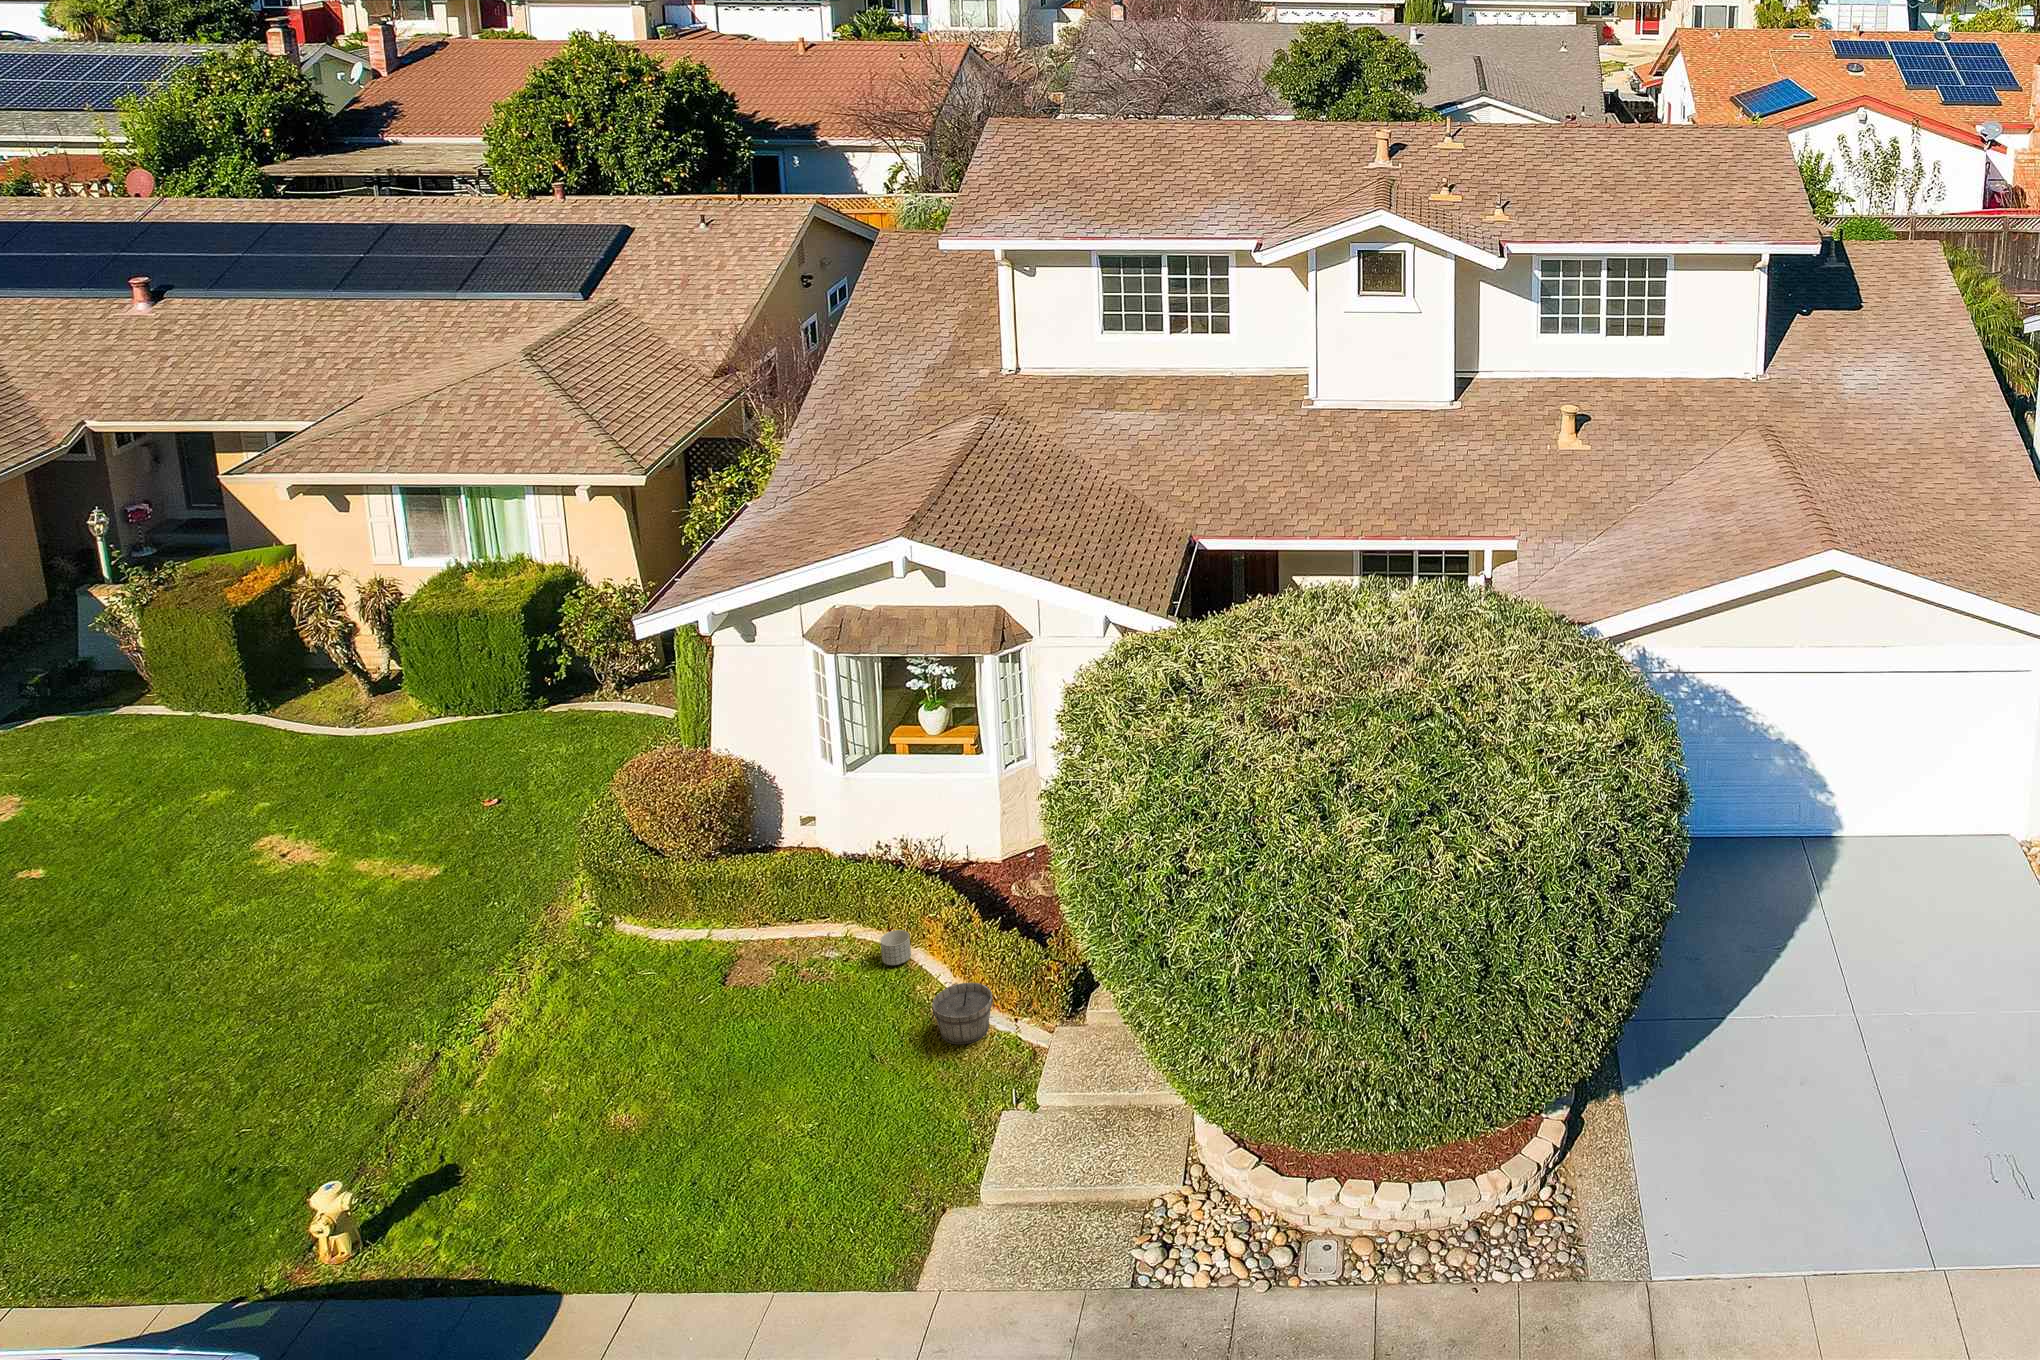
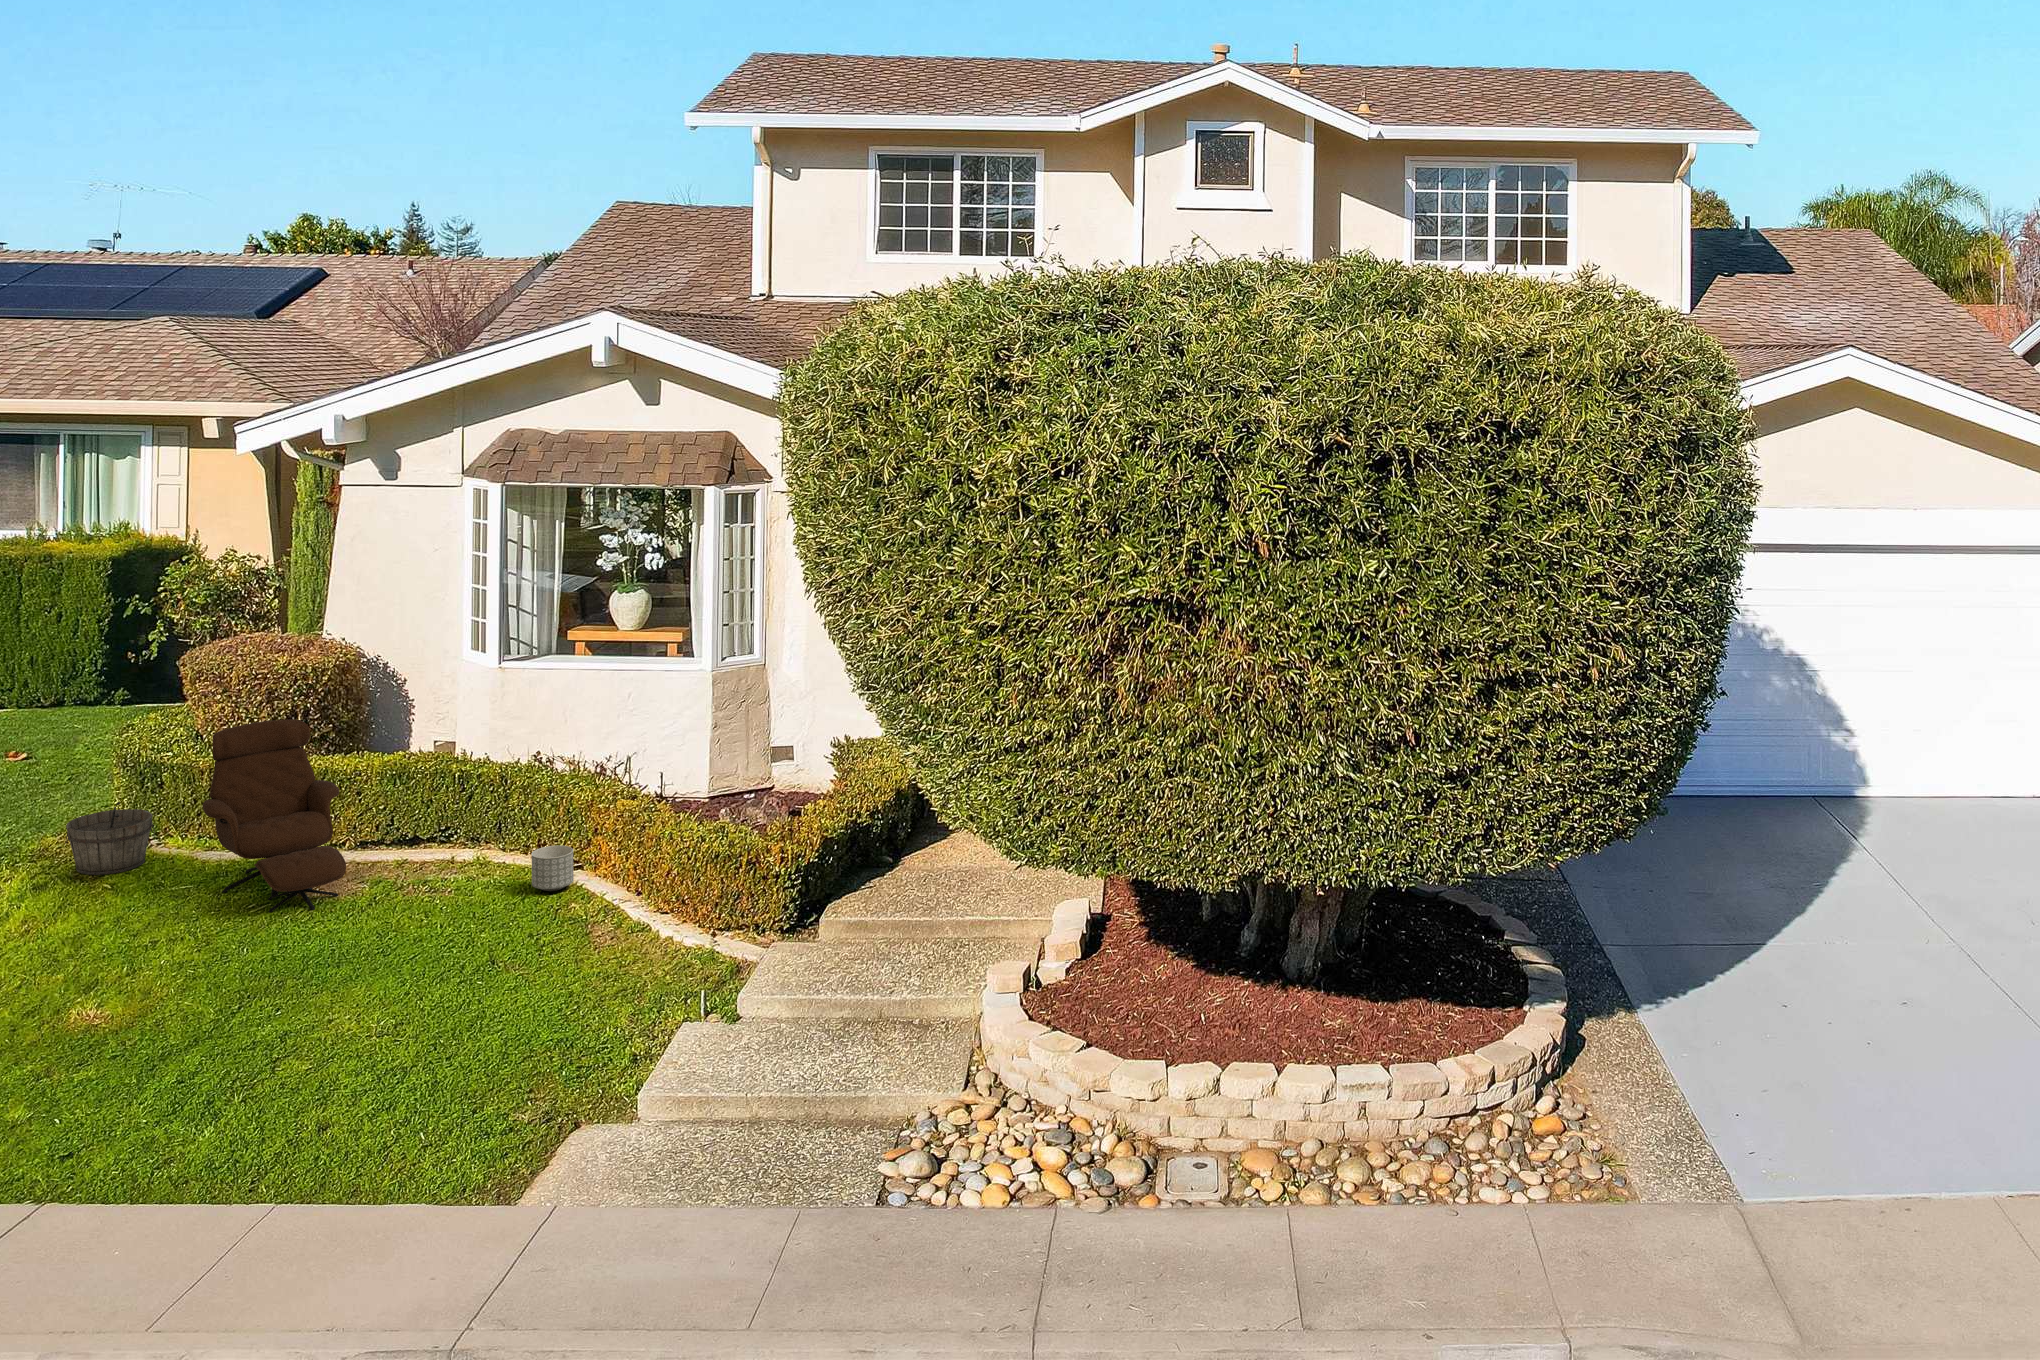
lounge chair: none [645,838,752,991] -> present [203,719,346,912]
wooden bucket: present [932,983,994,1044] -> present [65,802,155,875]

